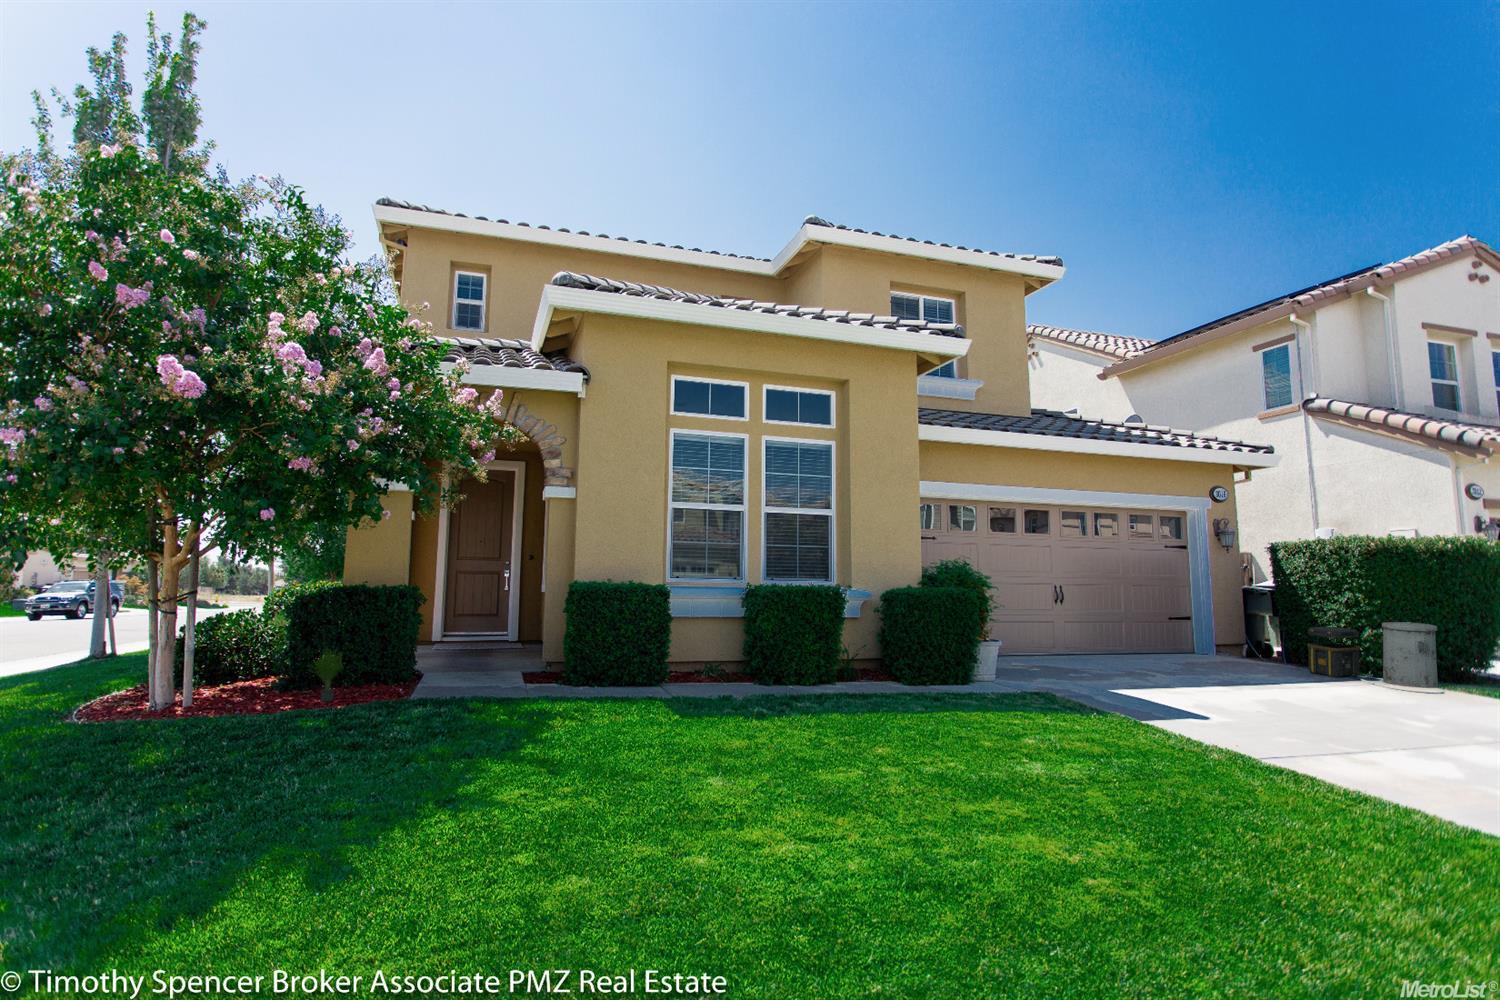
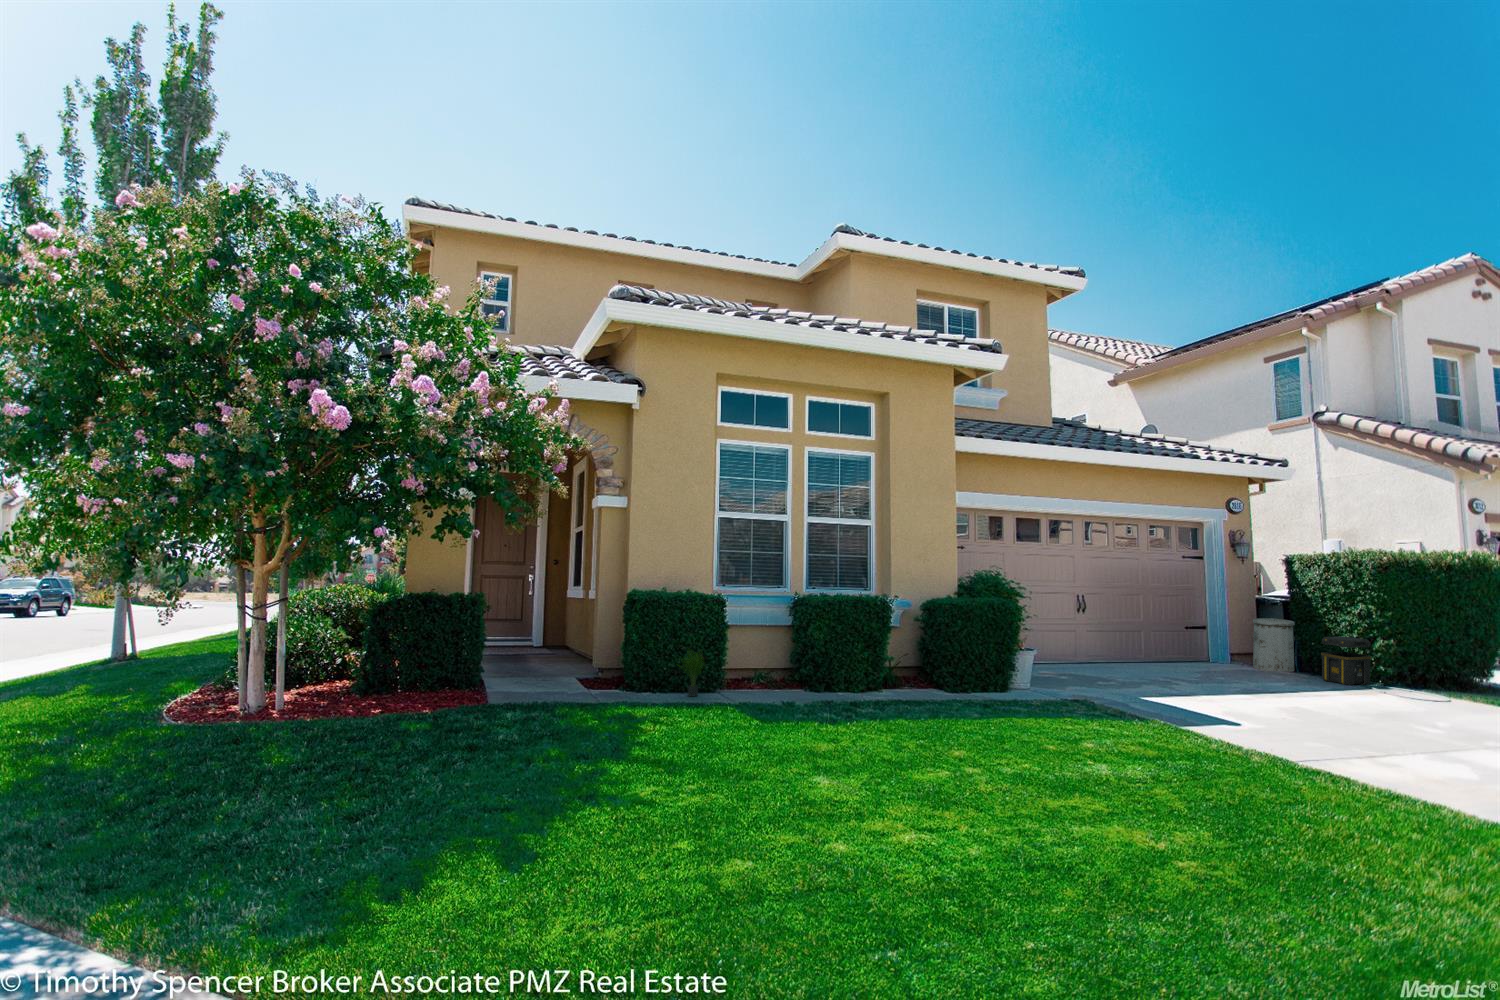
trash can: present [1382,622,1438,688] -> present [1251,618,1295,672]
potted plant: present [314,651,341,702] -> present [681,651,702,697]

